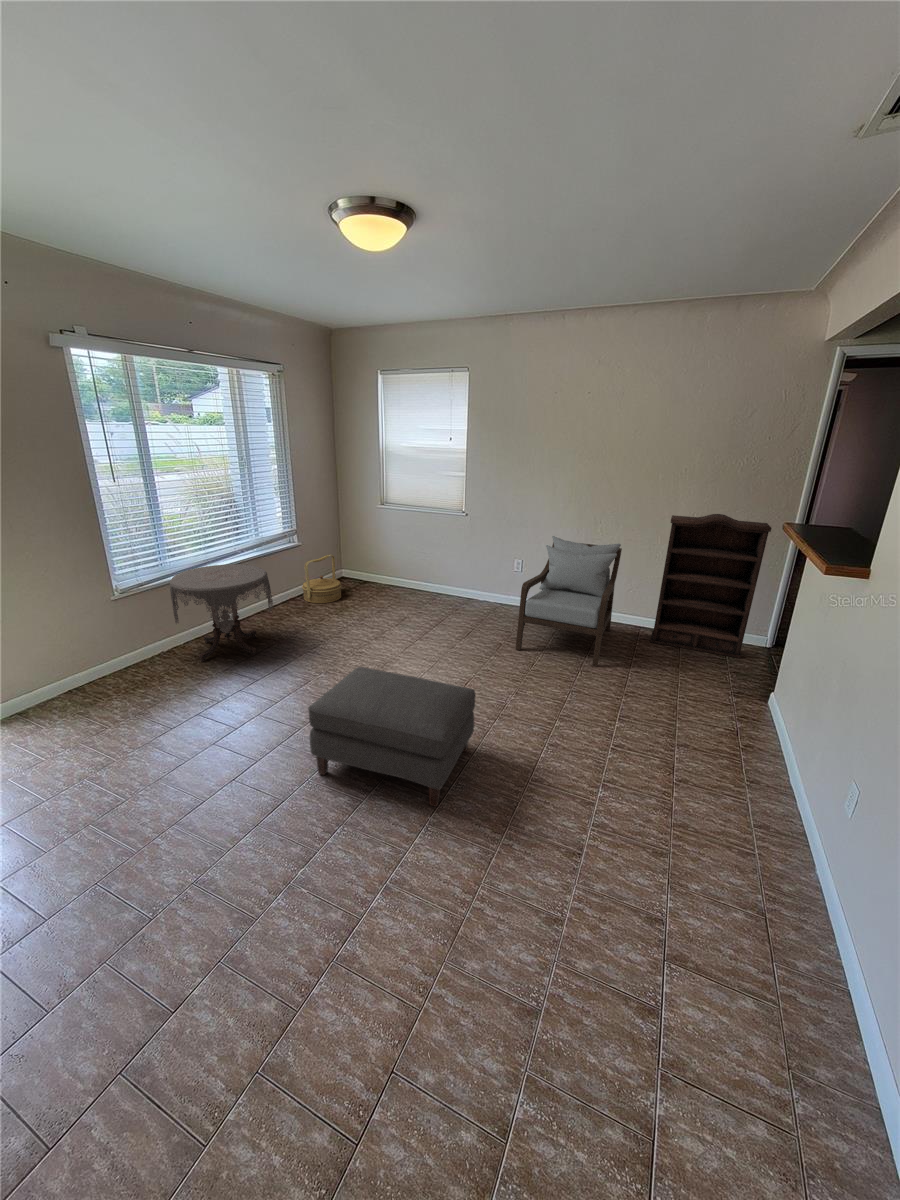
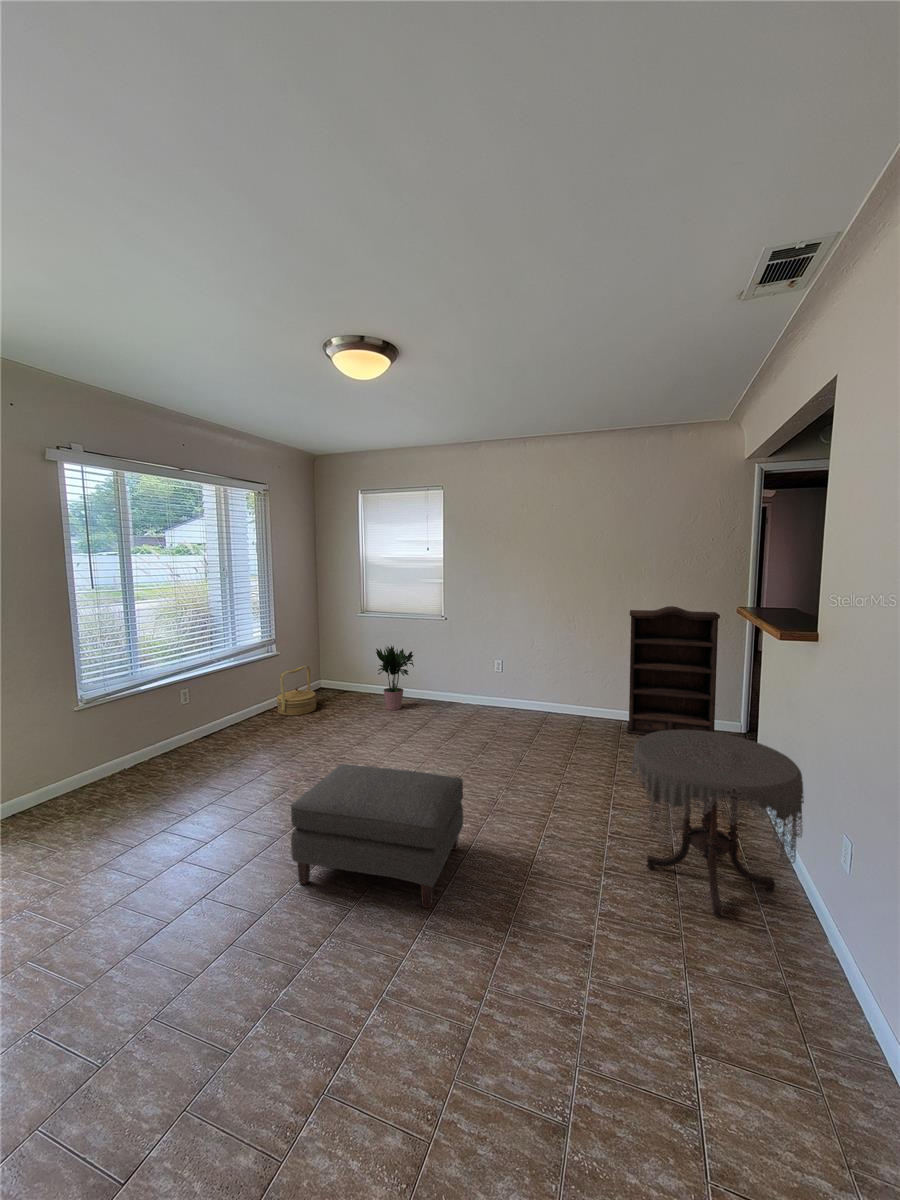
potted plant: none [399,536,441,603] -> present [376,646,414,710]
armchair: present [516,536,622,666] -> none [497,635,589,758]
side table: present [170,564,273,661] -> present [631,730,804,917]

